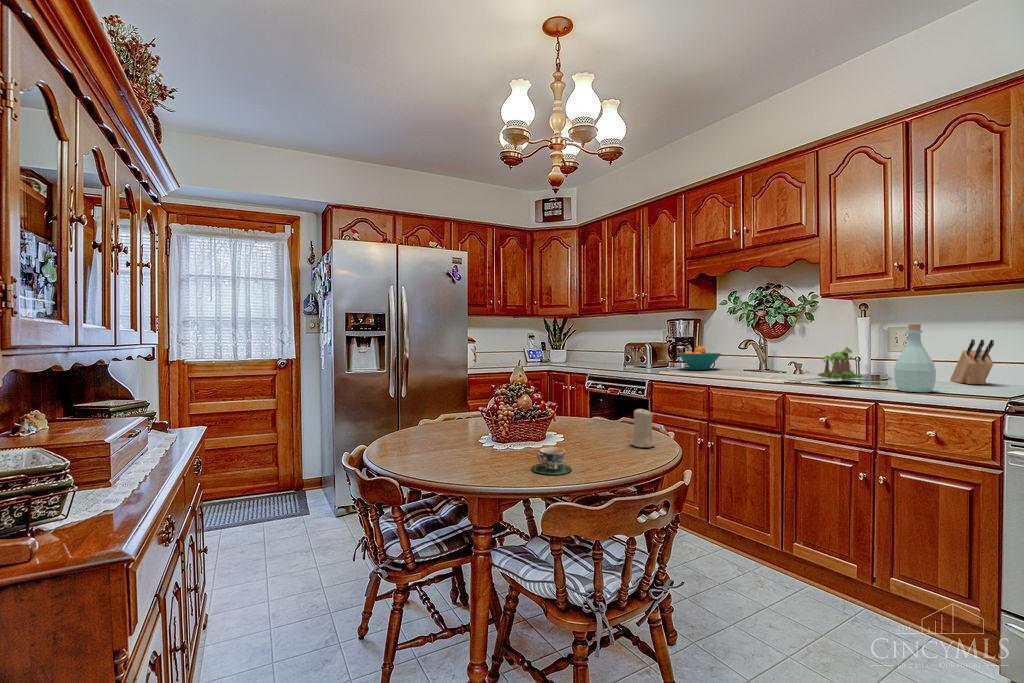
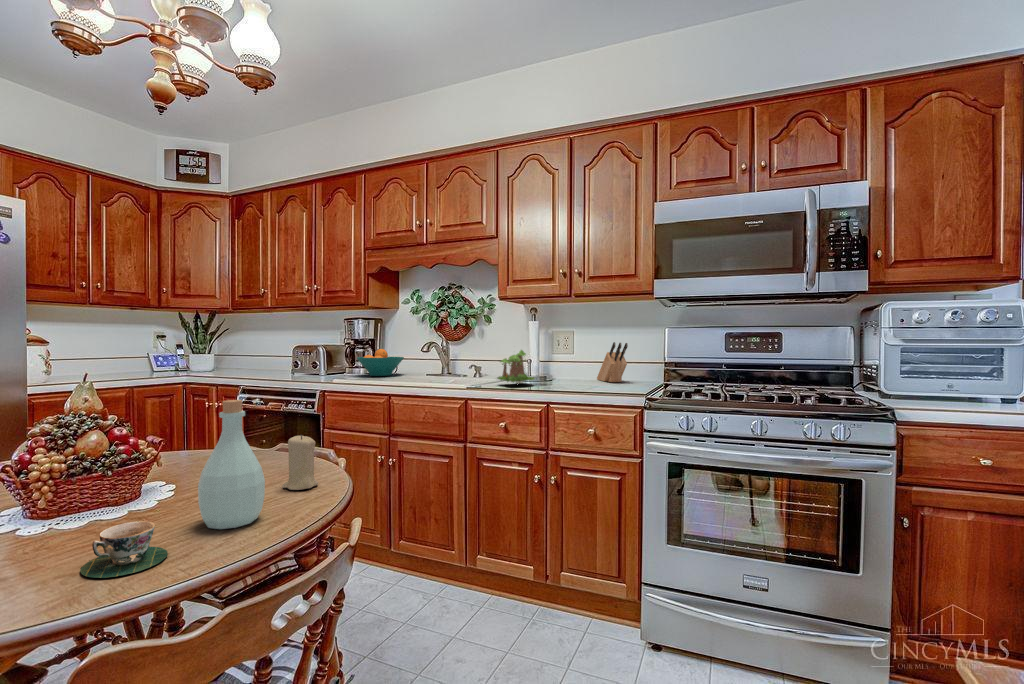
bottle: present [894,324,936,392] -> present [198,400,265,529]

